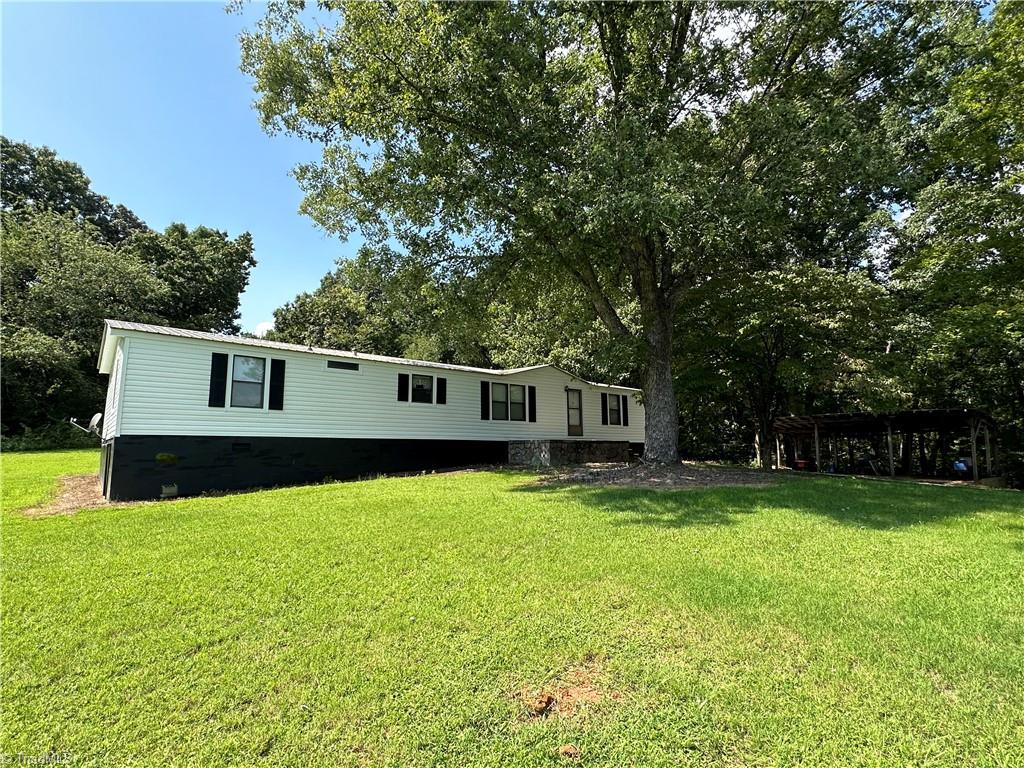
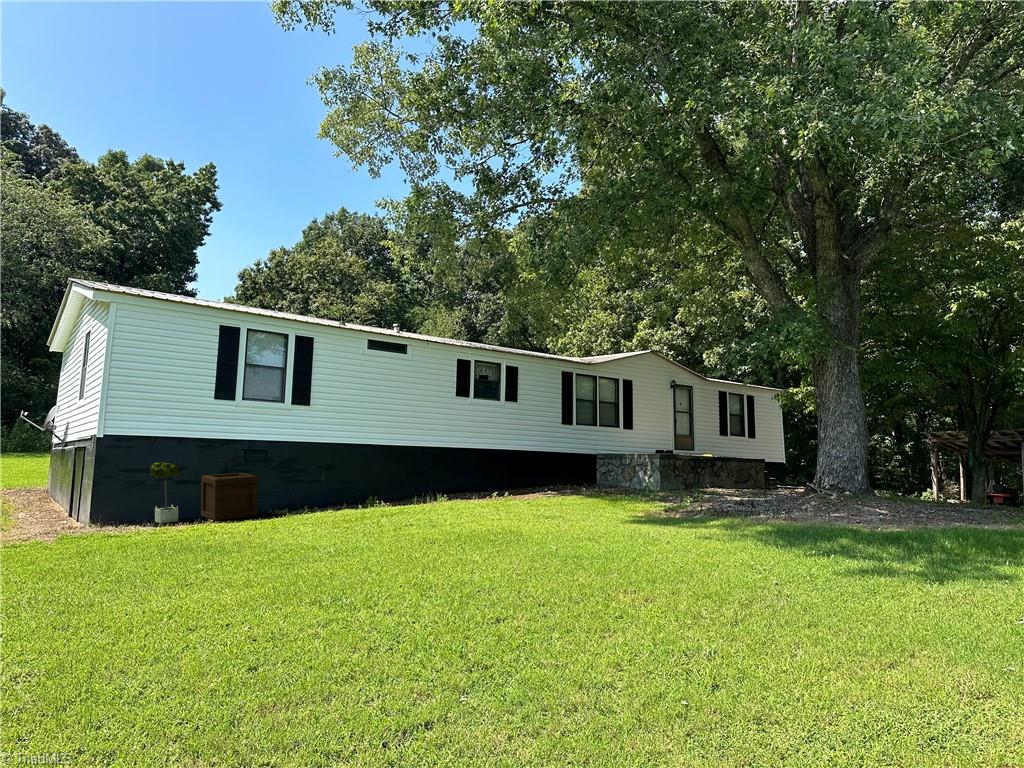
wooden crate: none [197,460,238,495] -> present [201,473,258,521]

